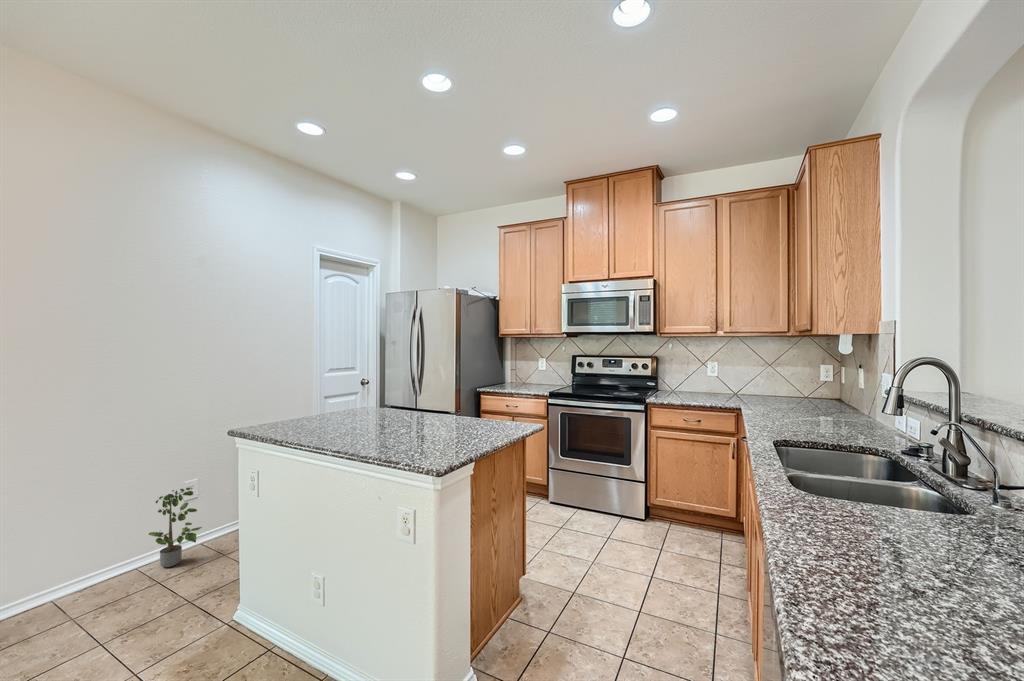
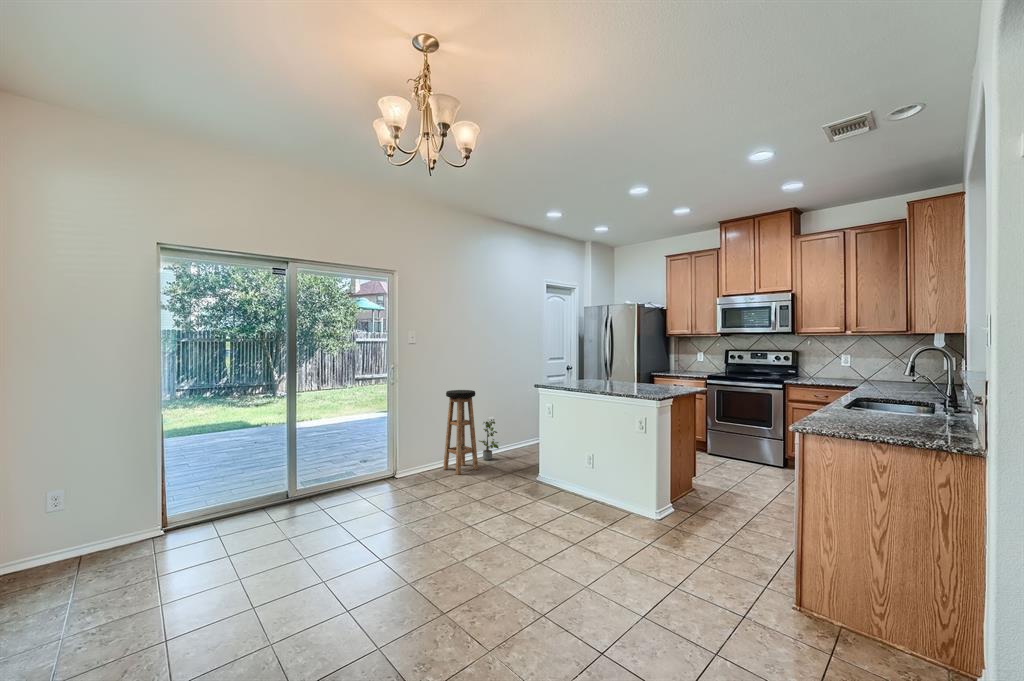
bar stool: none [29,443,120,635] -> present [443,390,478,475]

